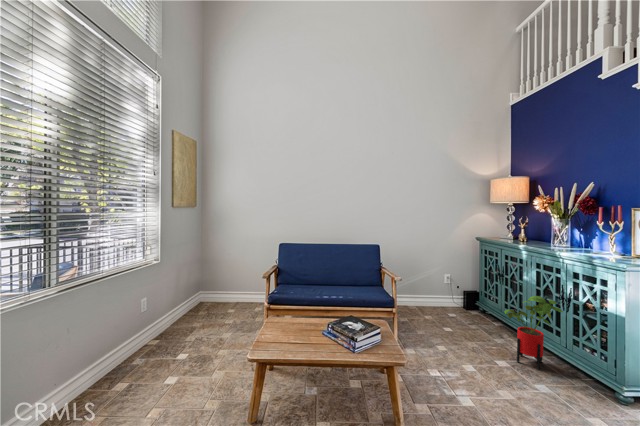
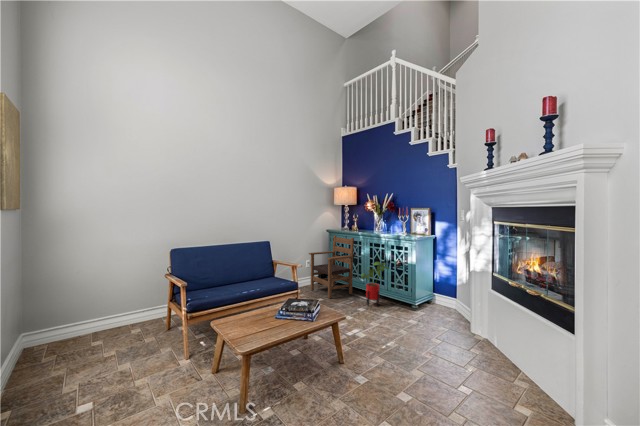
armchair: none [443,245,510,334] -> present [309,235,354,298]

